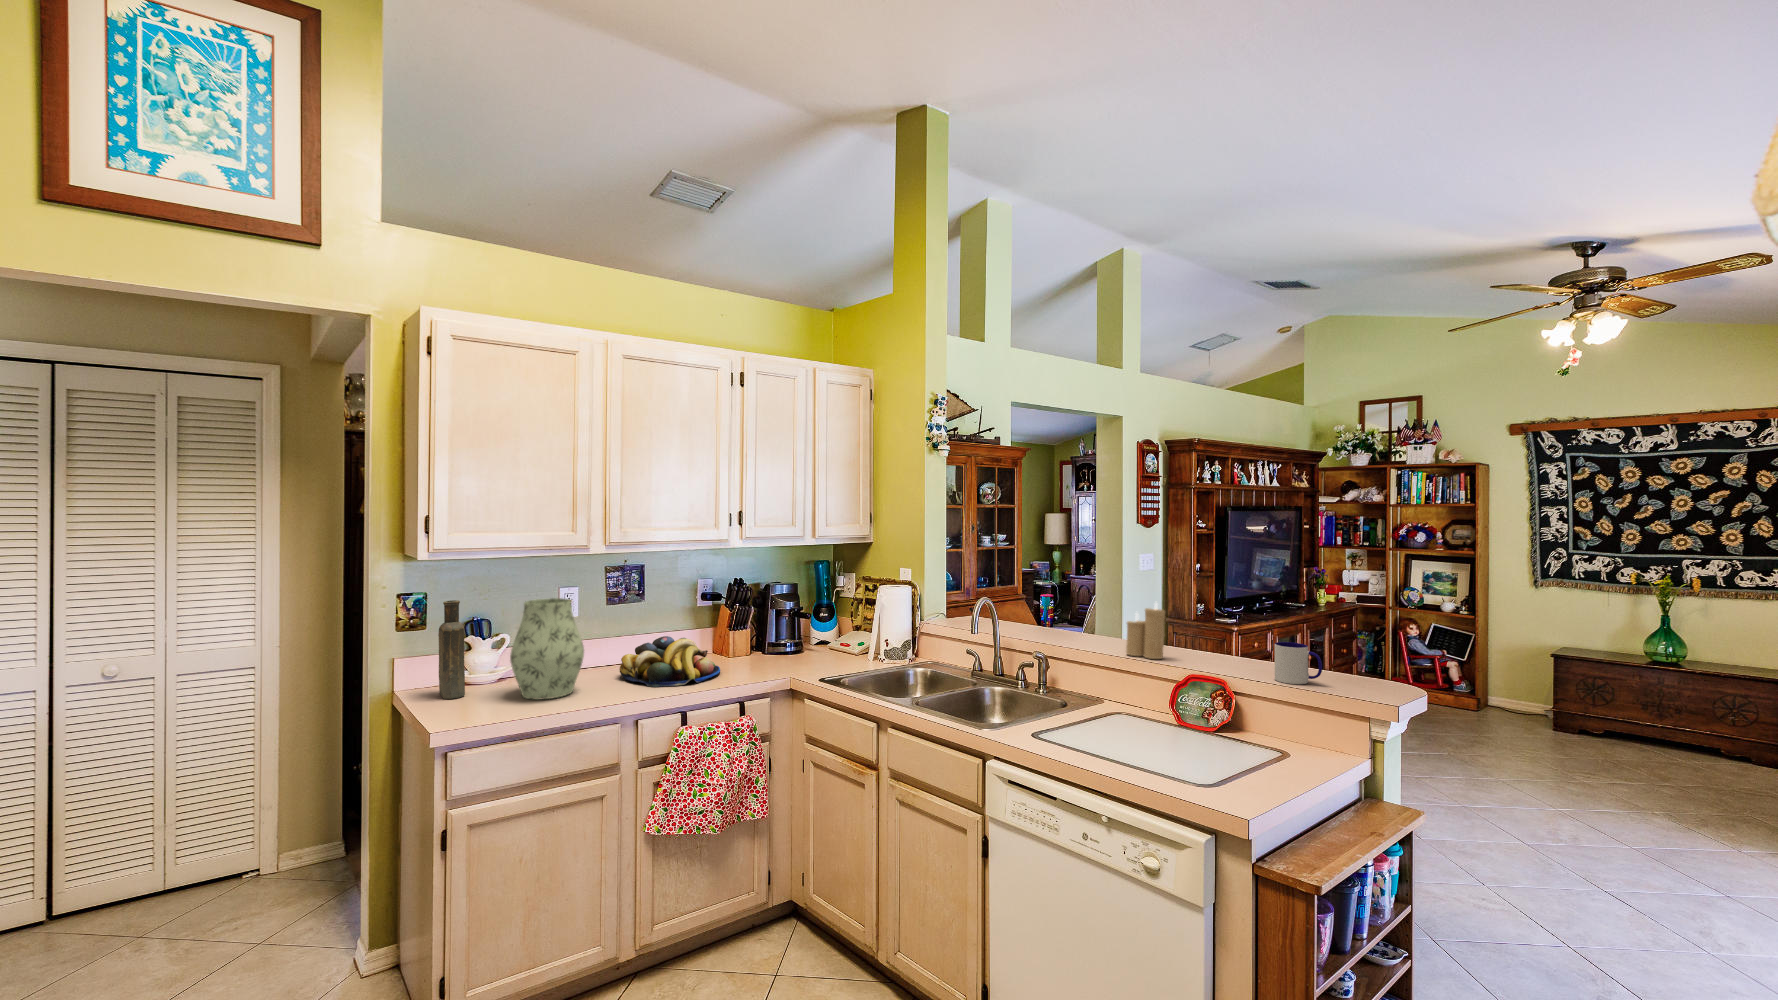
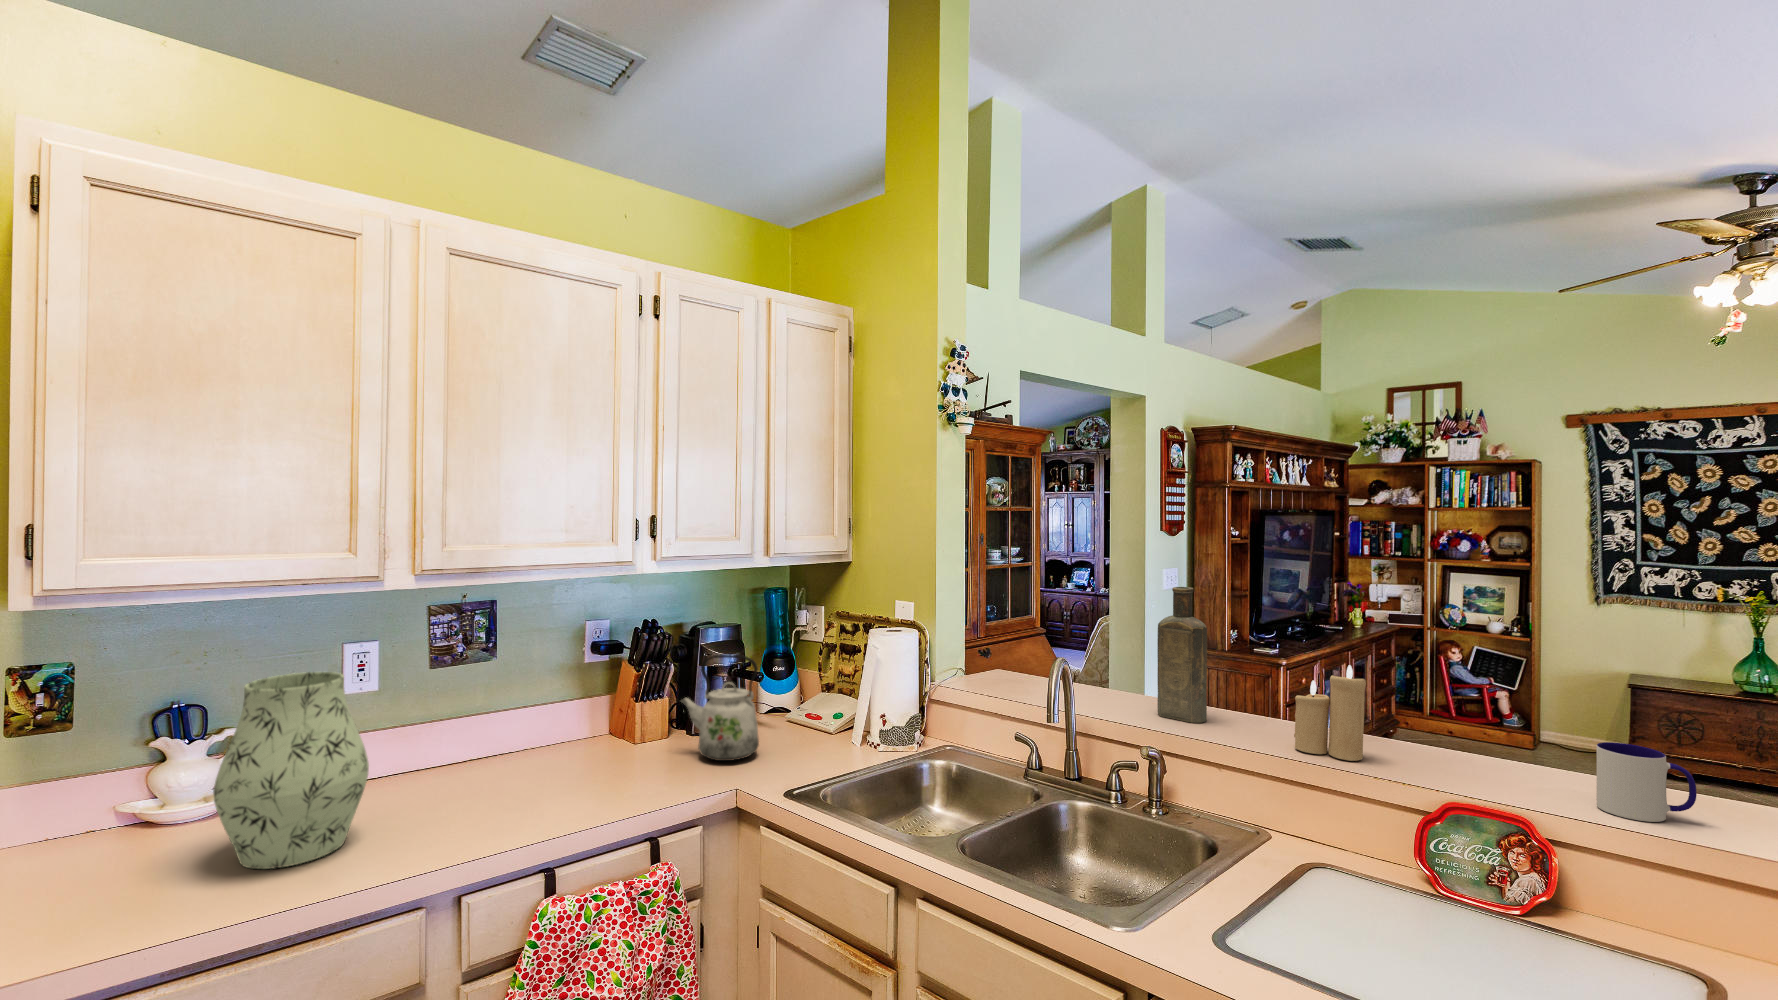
bottle: present [438,600,465,699] -> present [1157,587,1207,723]
kettle: none [756,600,806,666] -> present [680,655,759,761]
fruit bowl: present [619,636,720,687] -> none [443,720,621,822]

